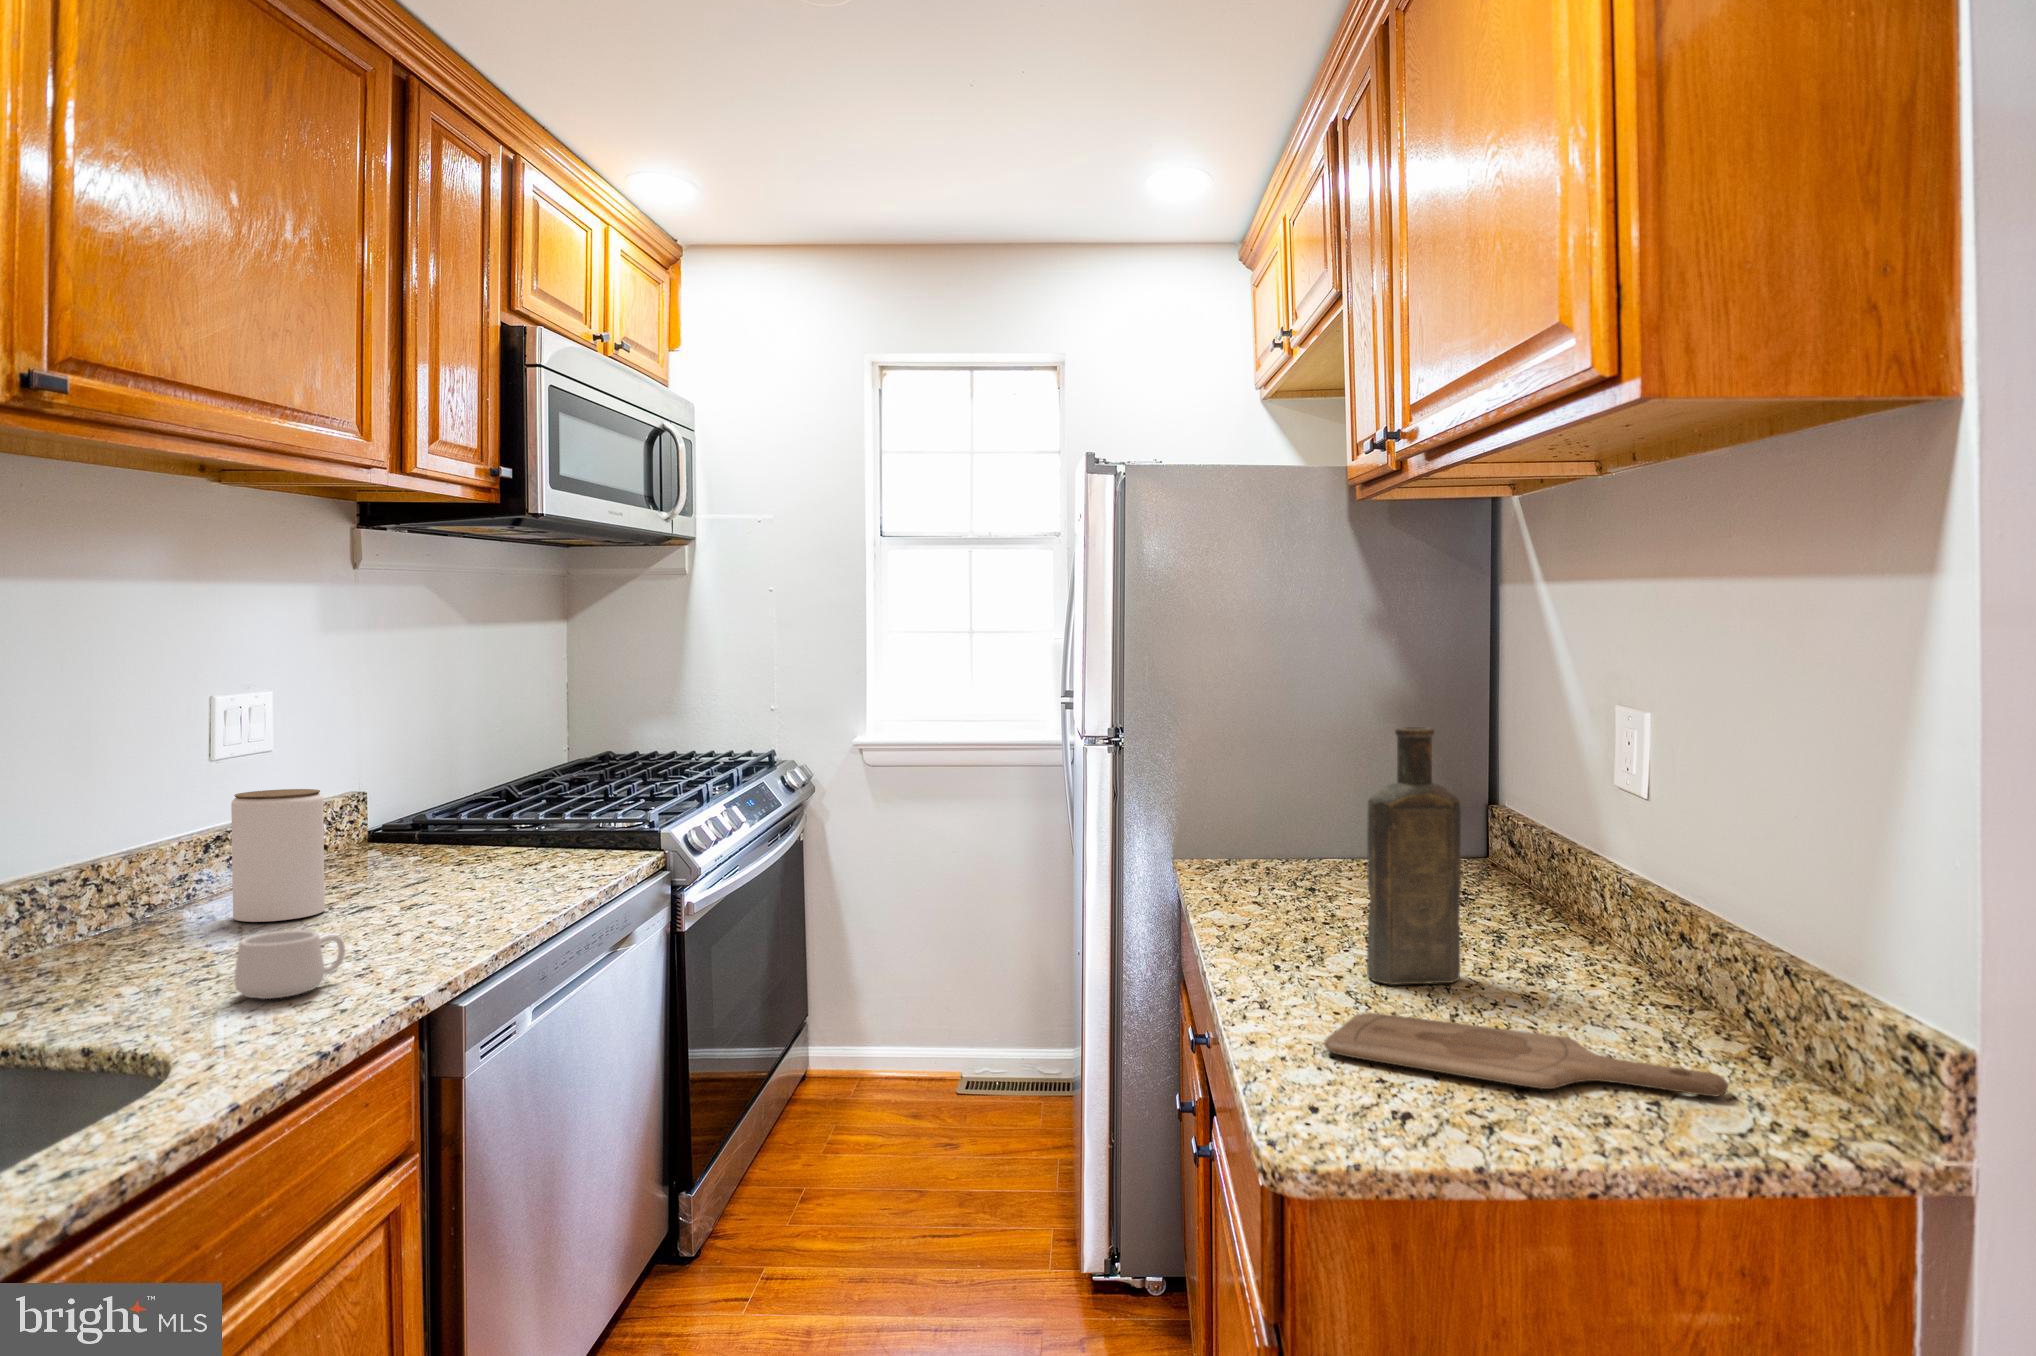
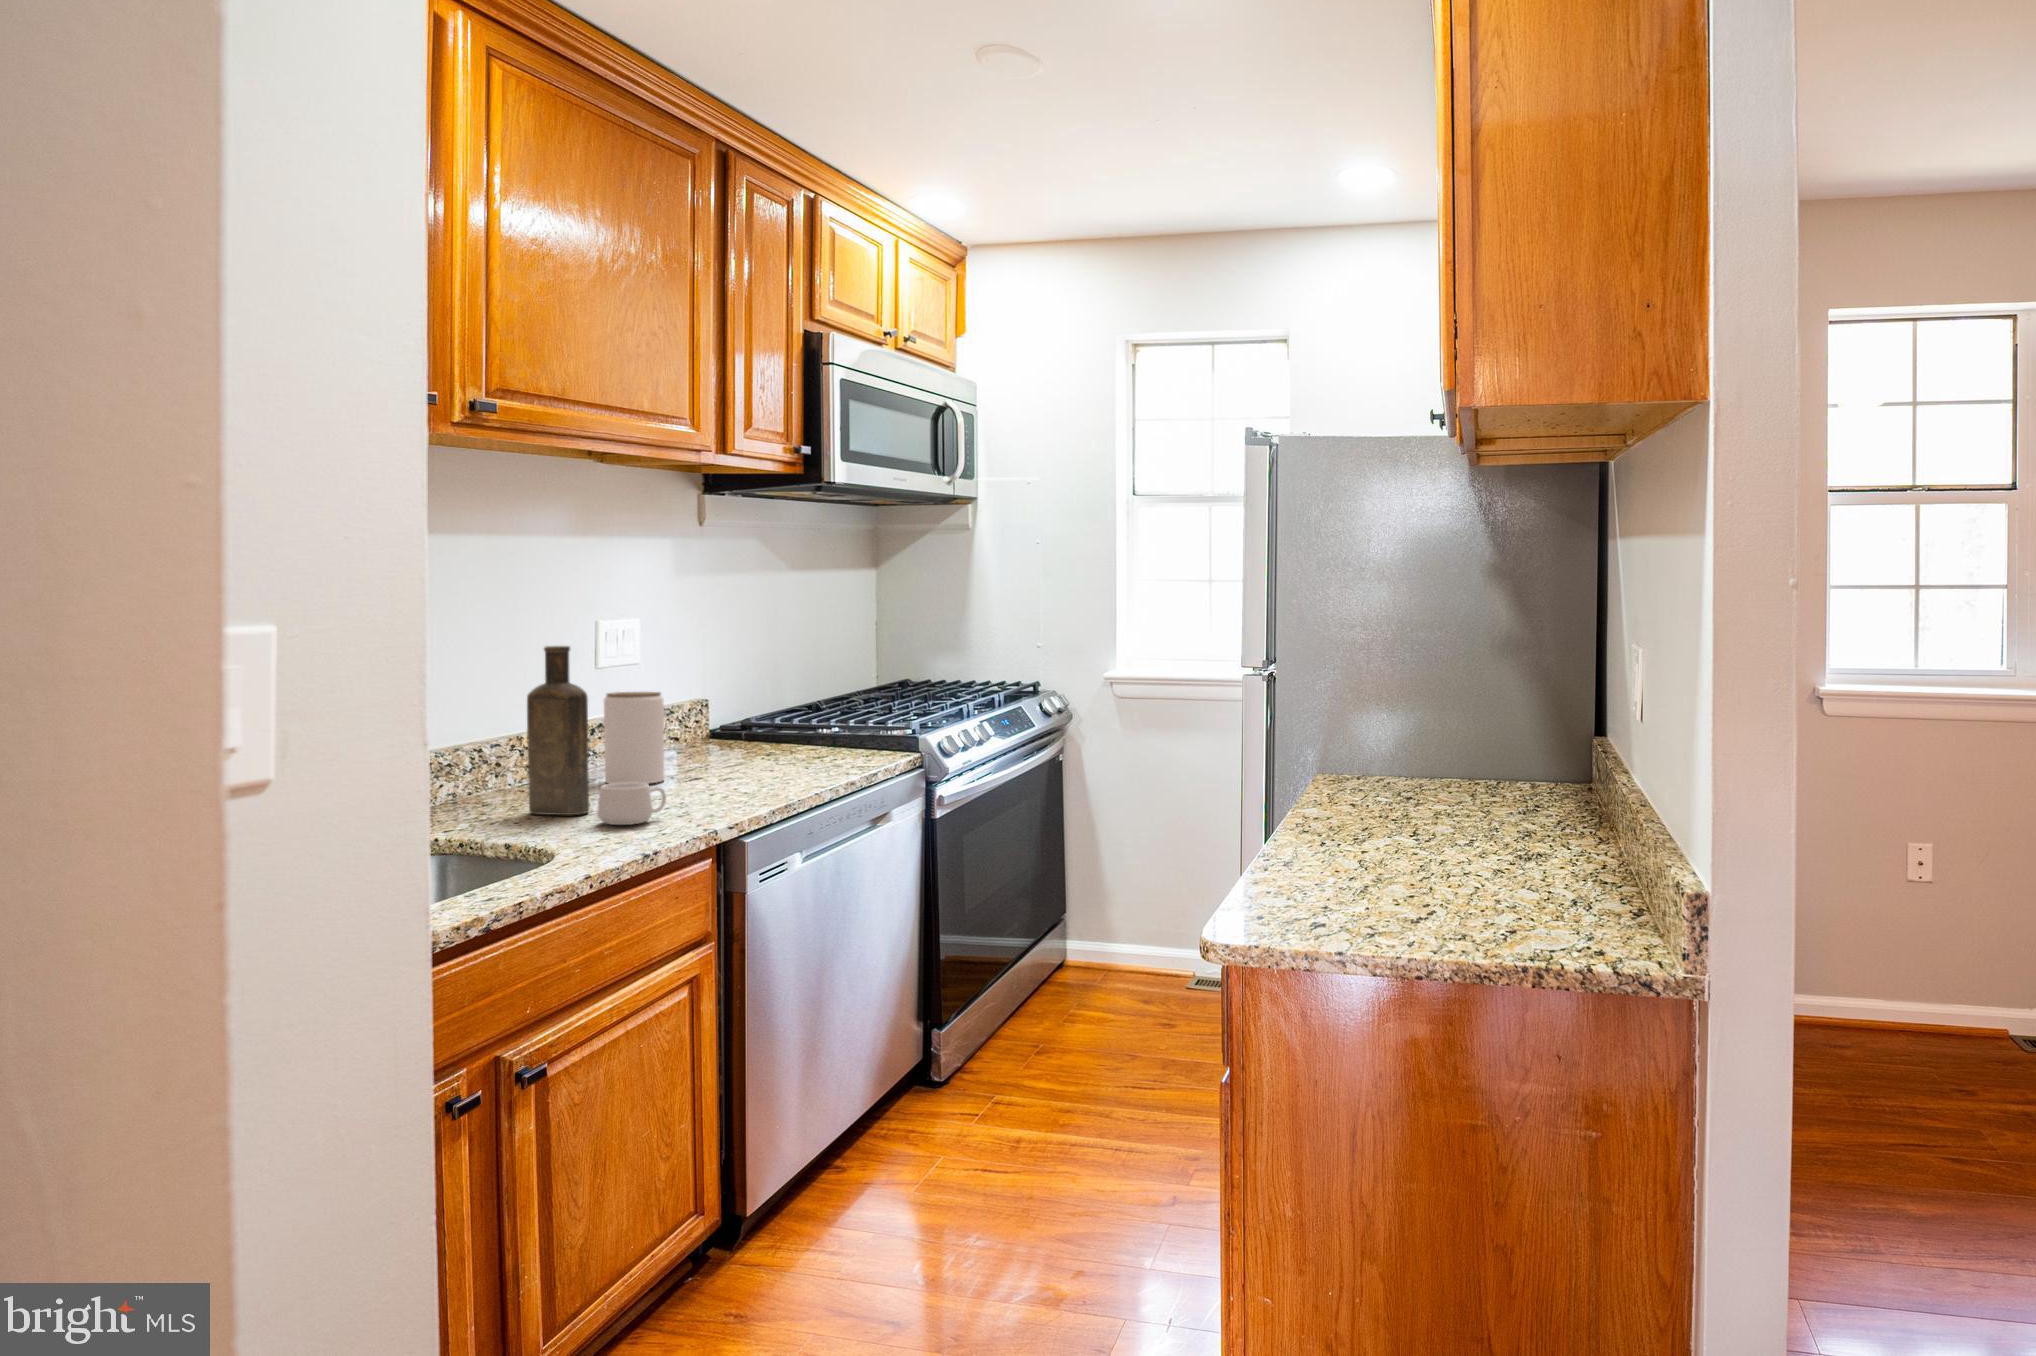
bottle: present [1367,727,1461,985] -> present [527,646,589,815]
cutting board: present [1324,1013,1728,1097] -> none [1299,873,1577,932]

